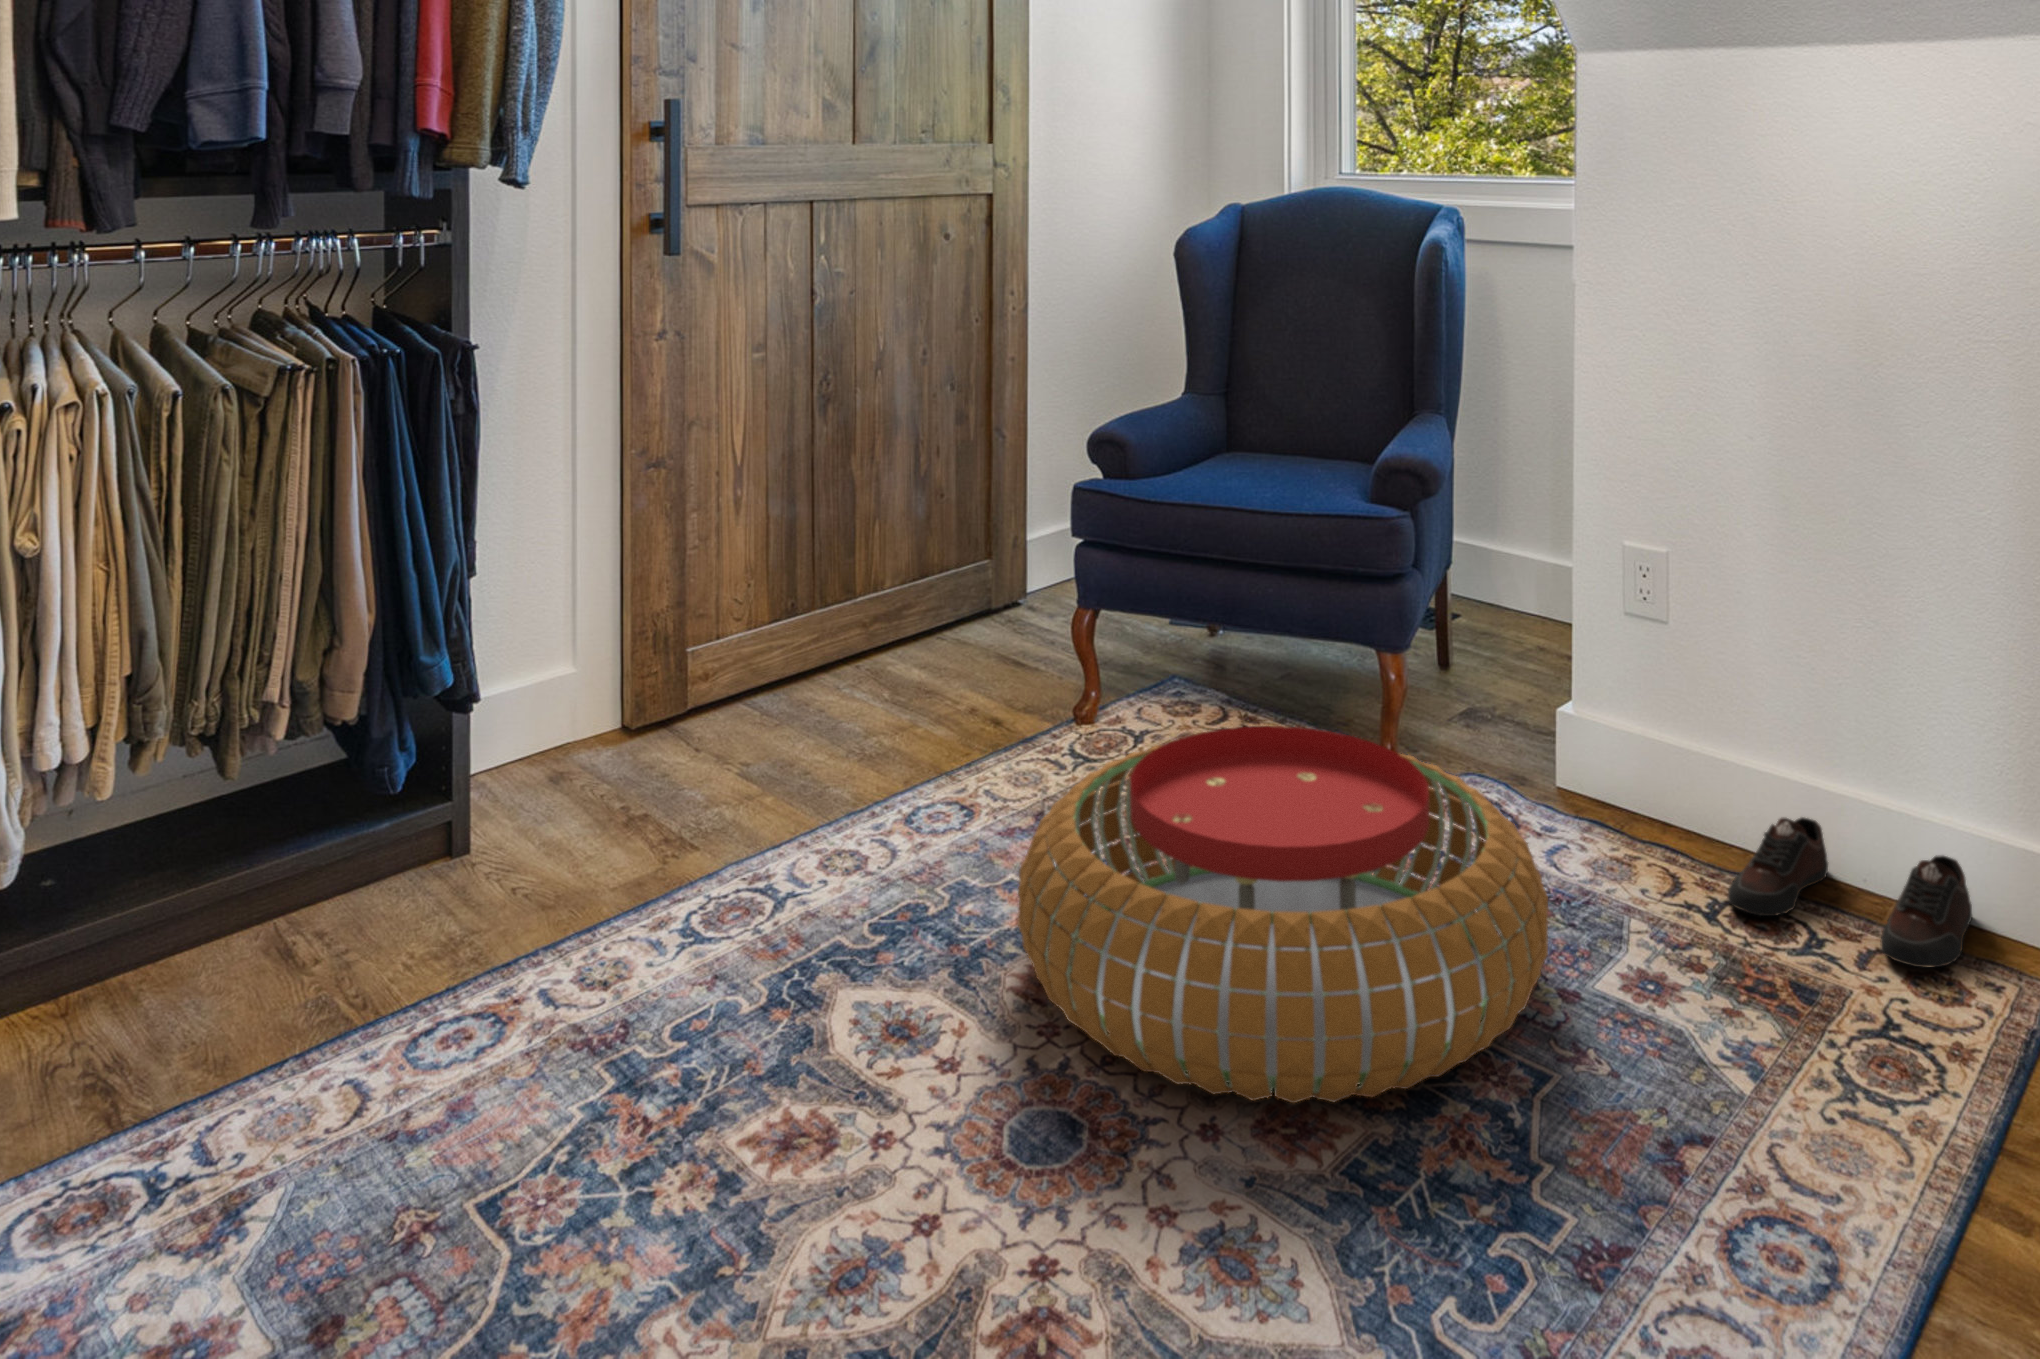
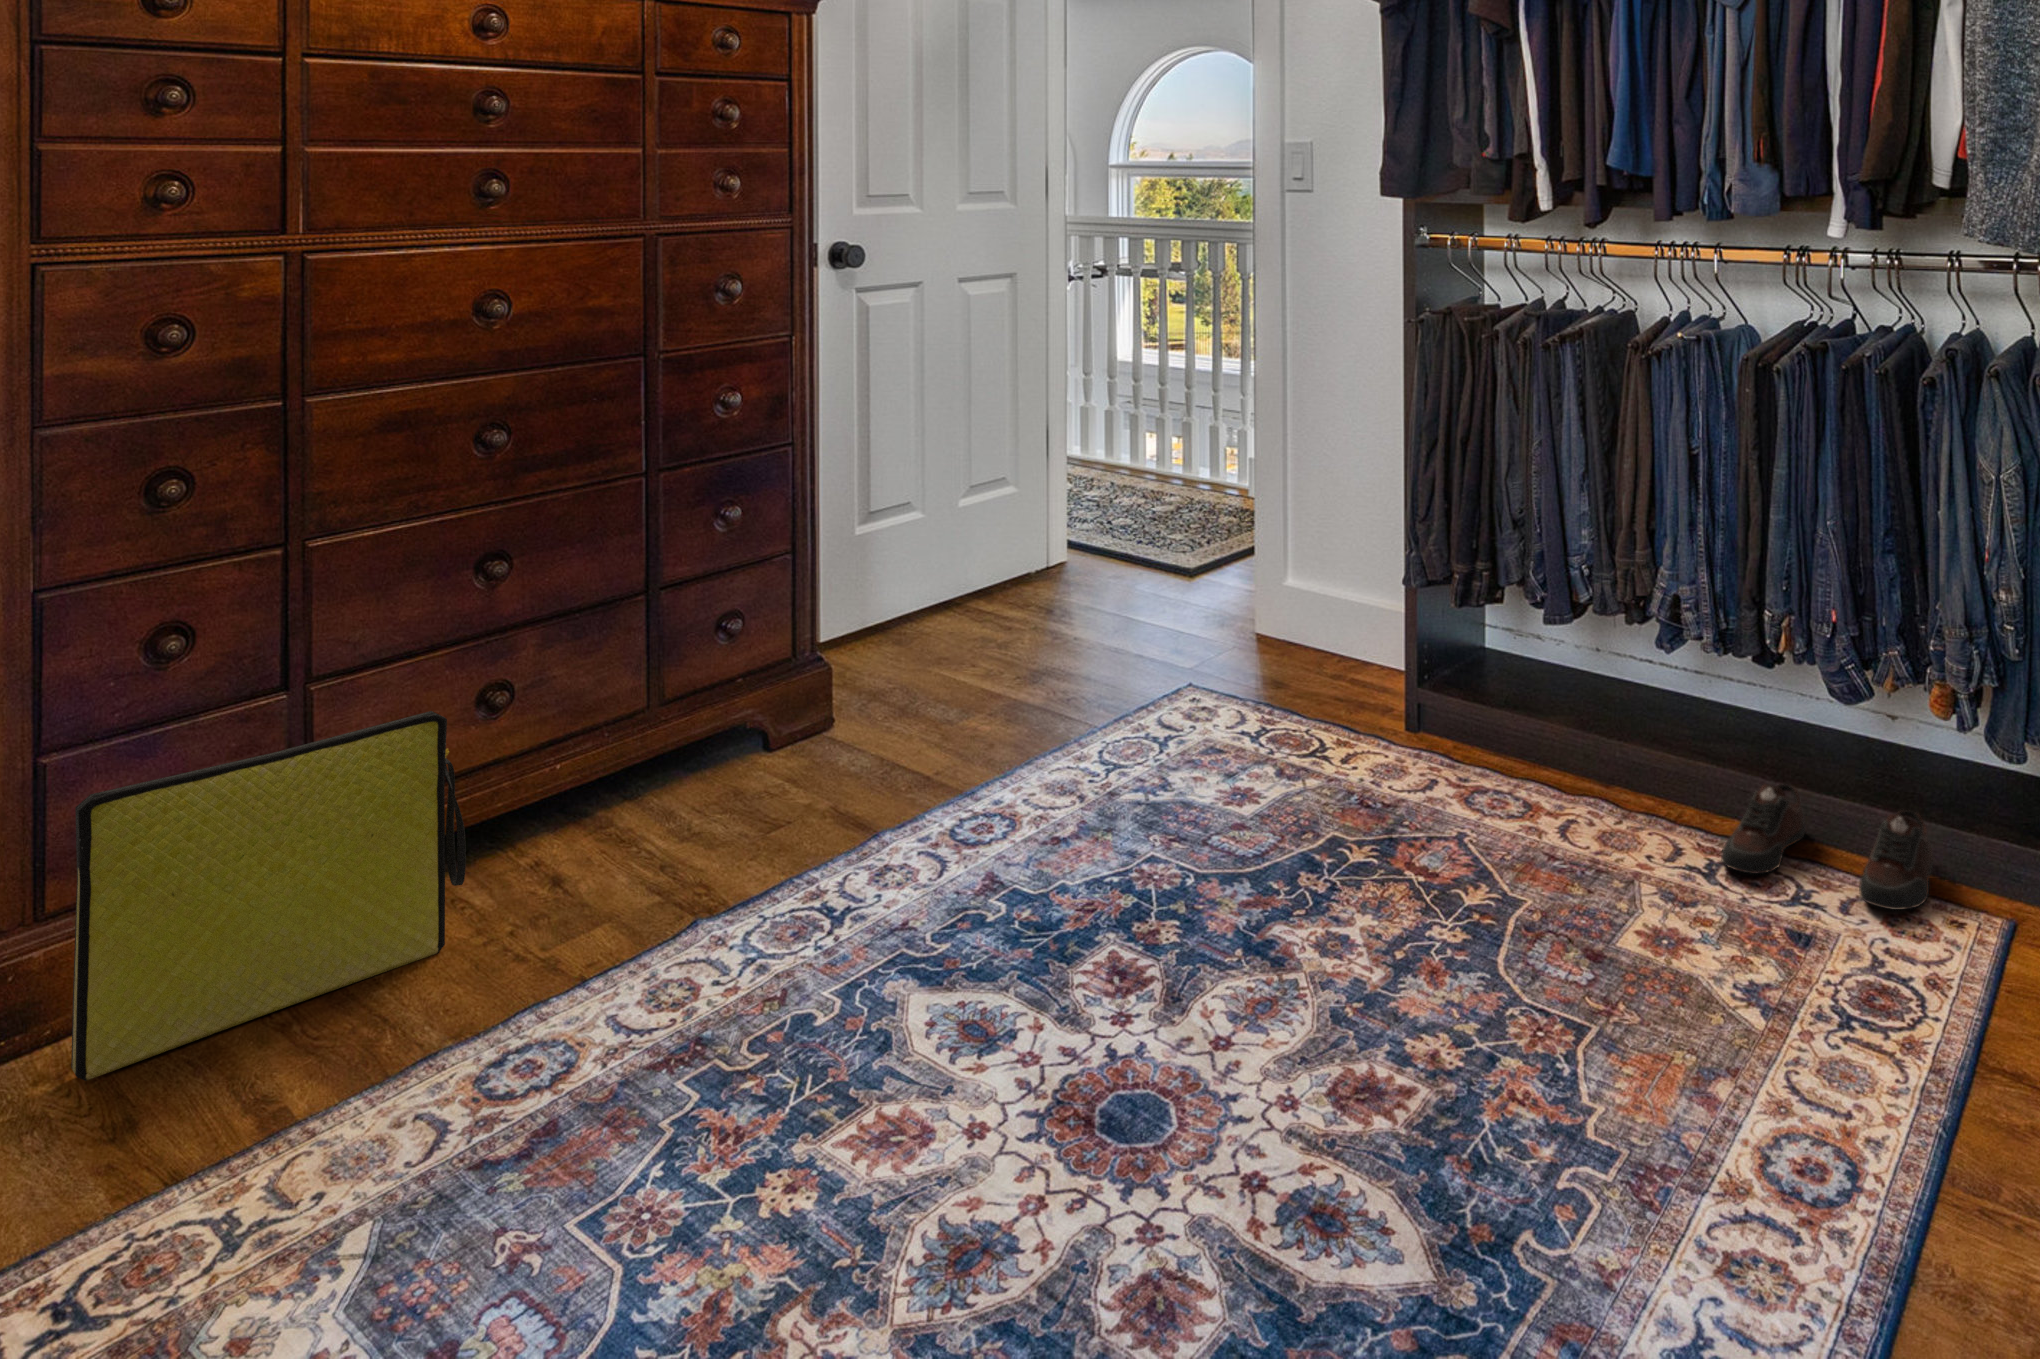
bag: none [35,675,417,1021] -> present [71,711,466,1081]
pouf: present [1018,726,1548,1103] -> none [1081,721,1578,1068]

